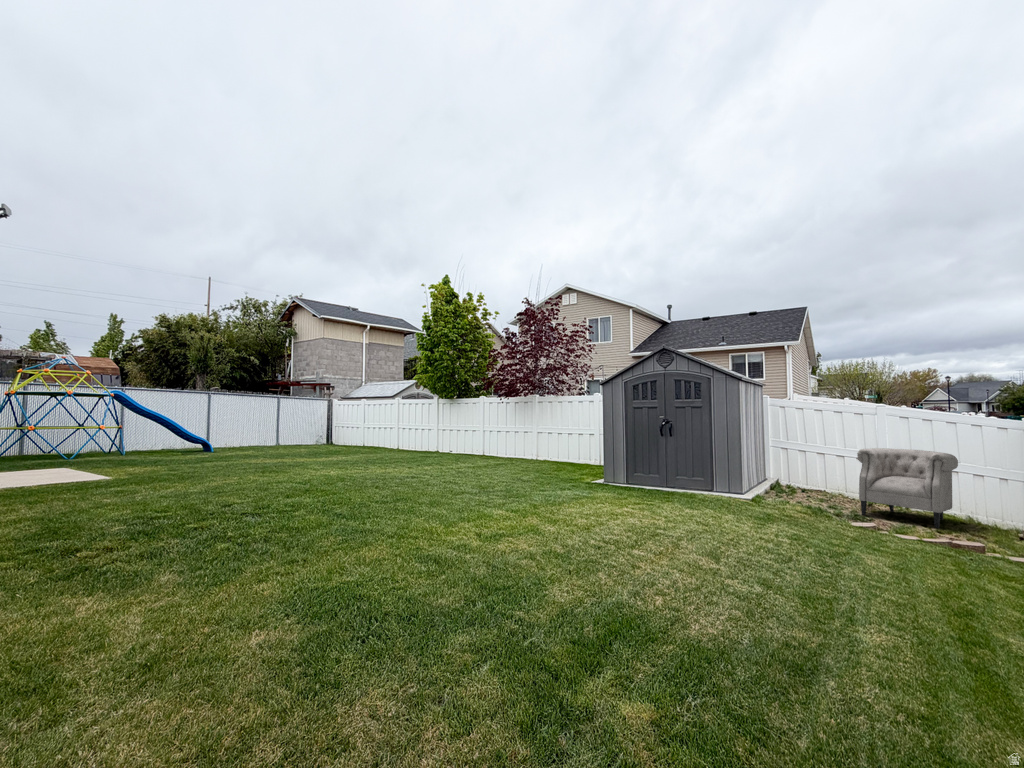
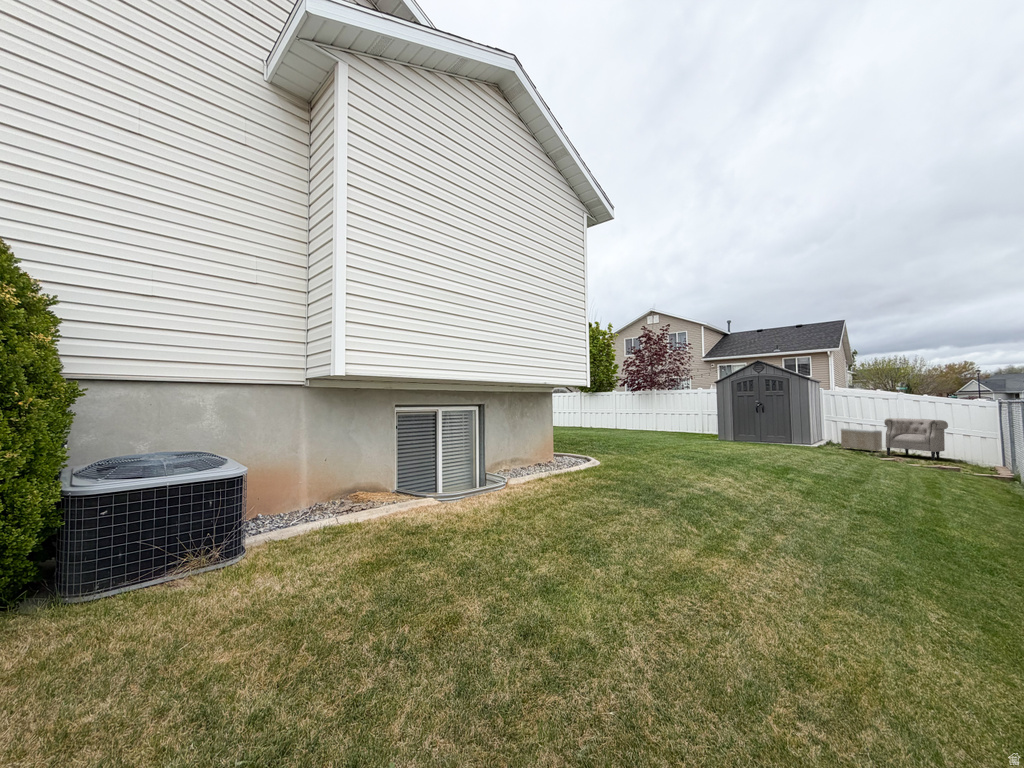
storage bench: none [791,462,853,505] -> present [841,428,882,452]

